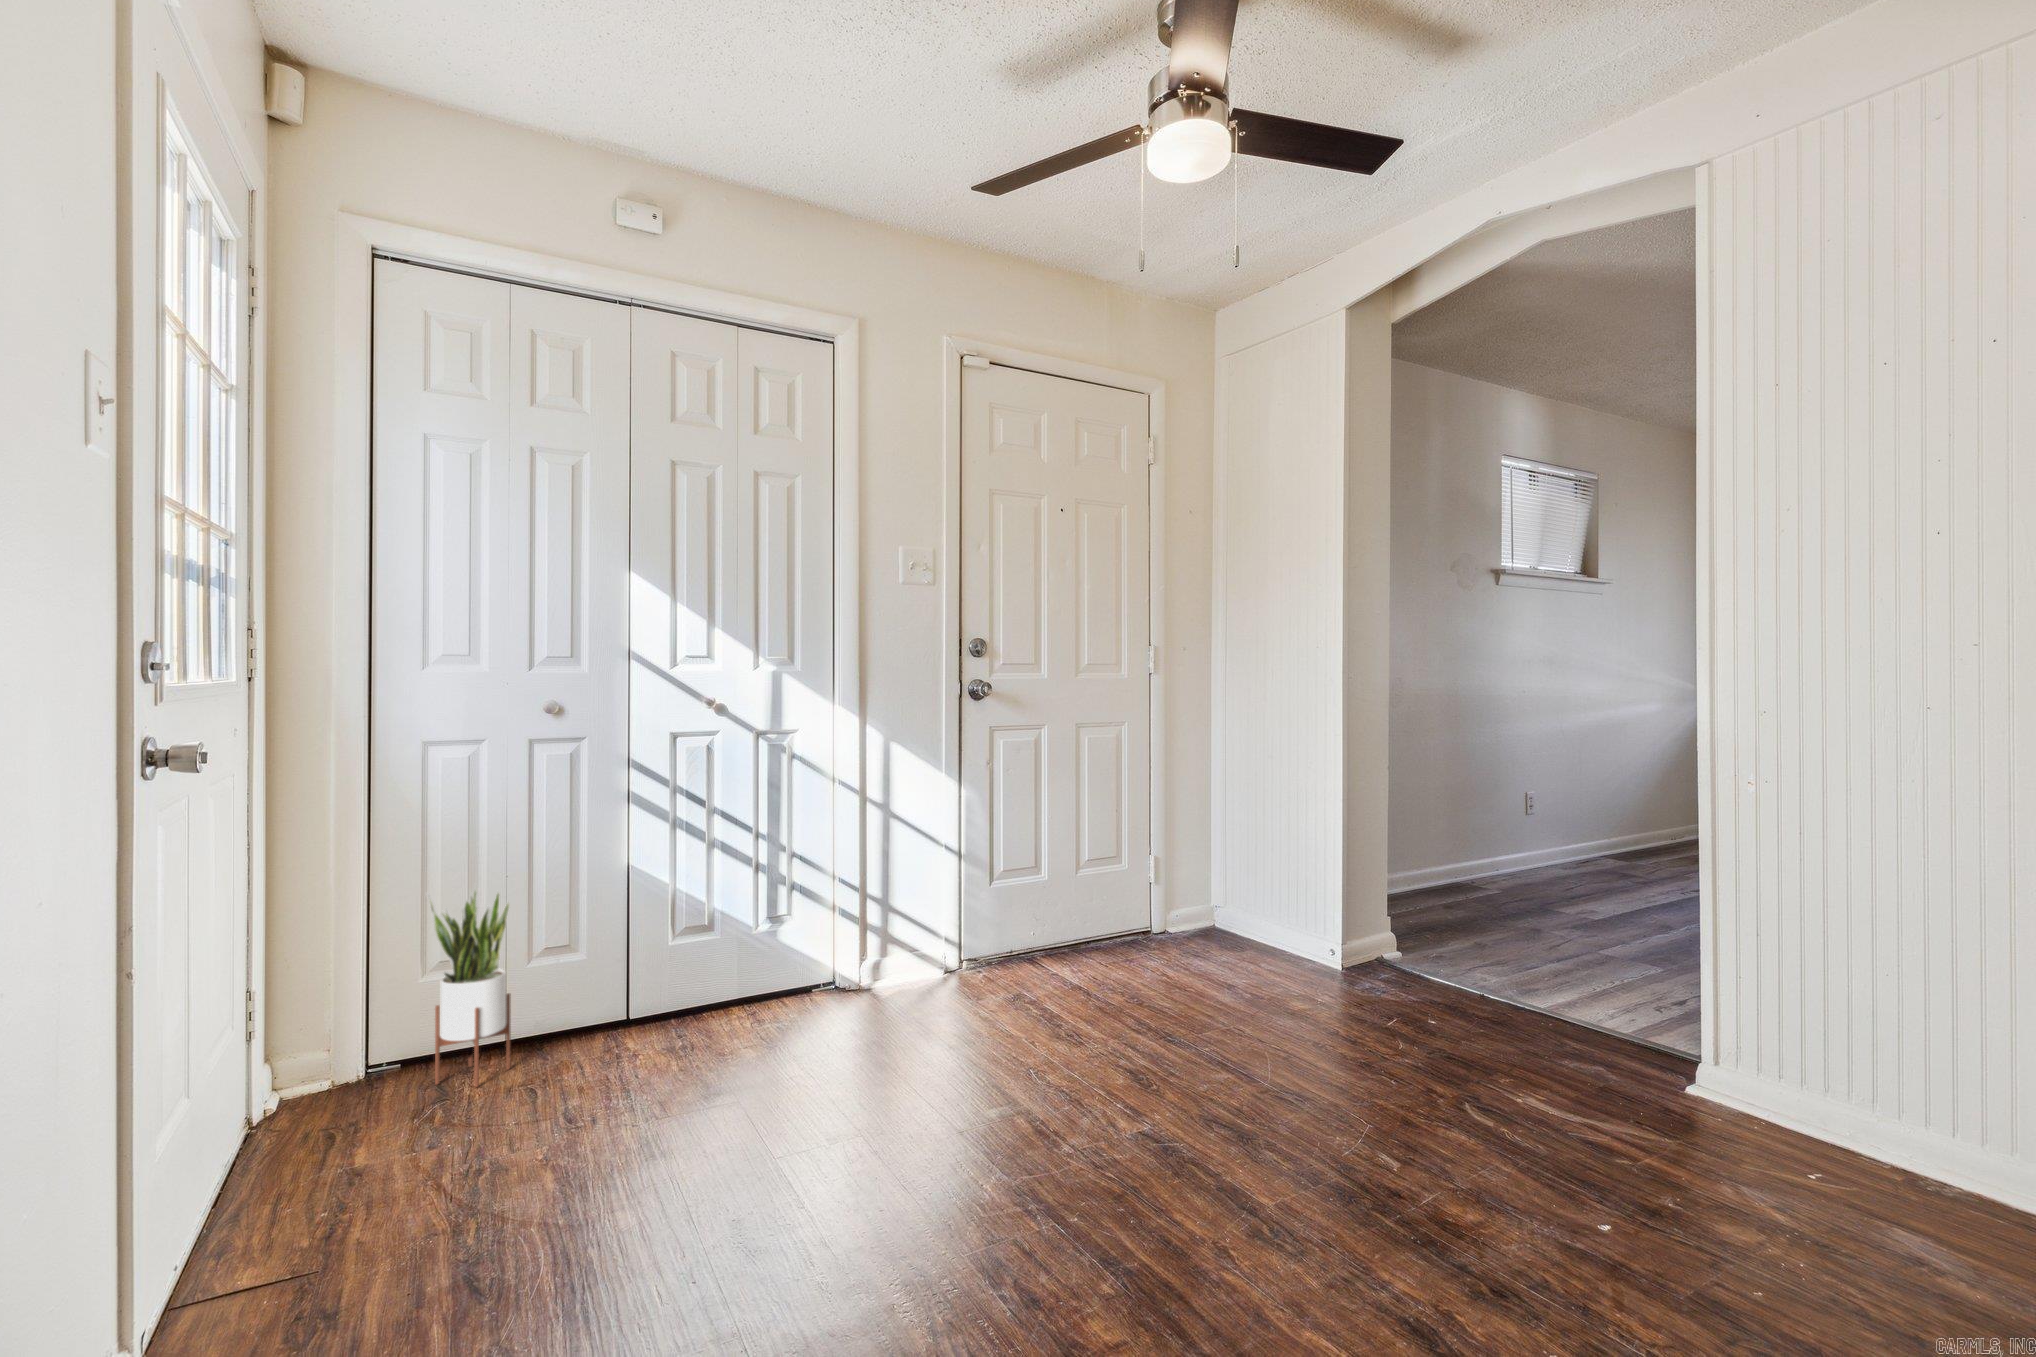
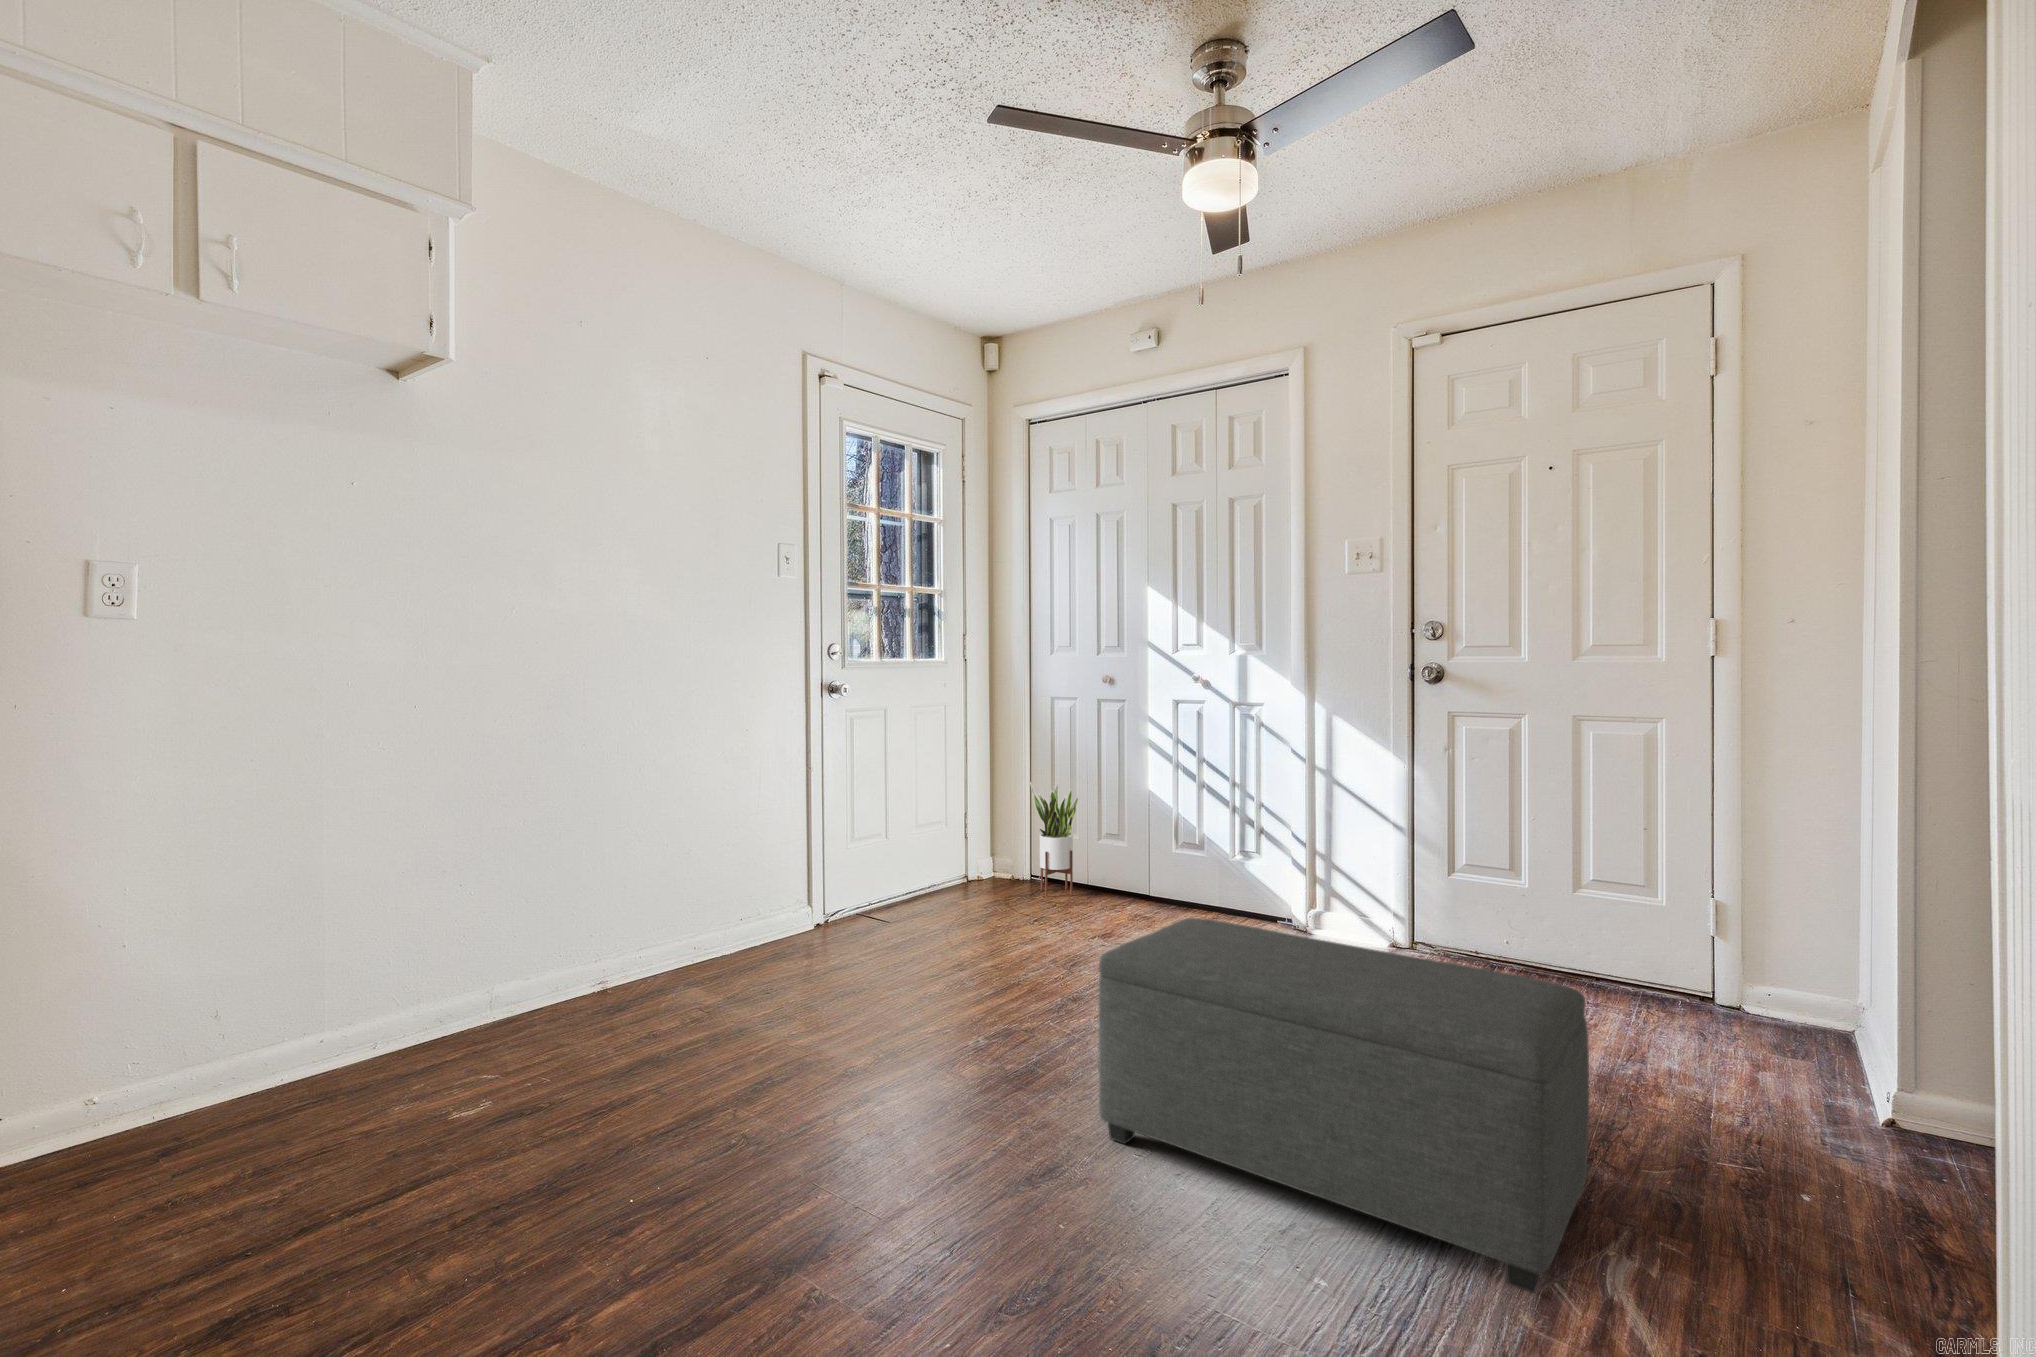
ottoman: none [1241,901,1631,1215] -> present [1099,918,1589,1293]

